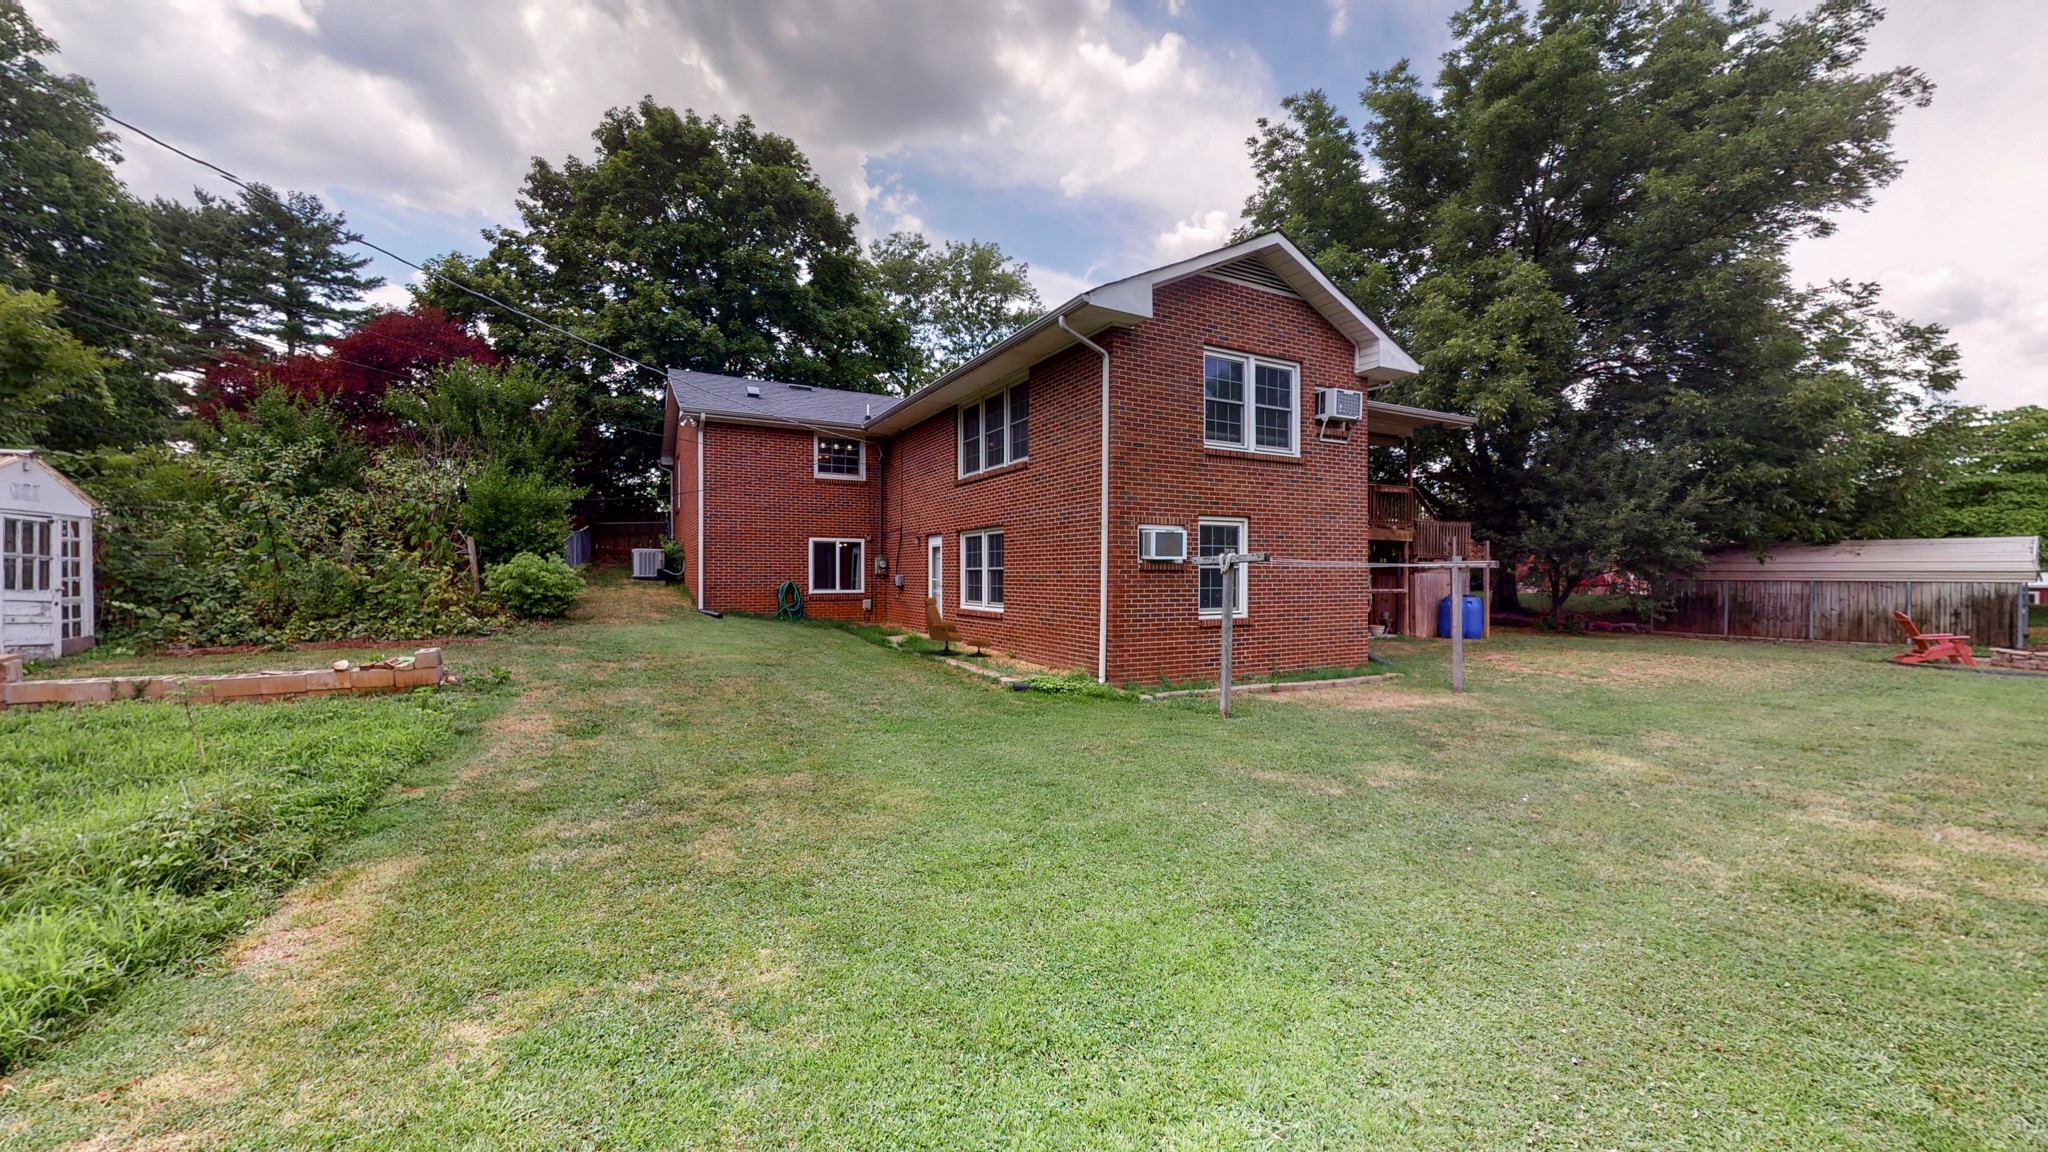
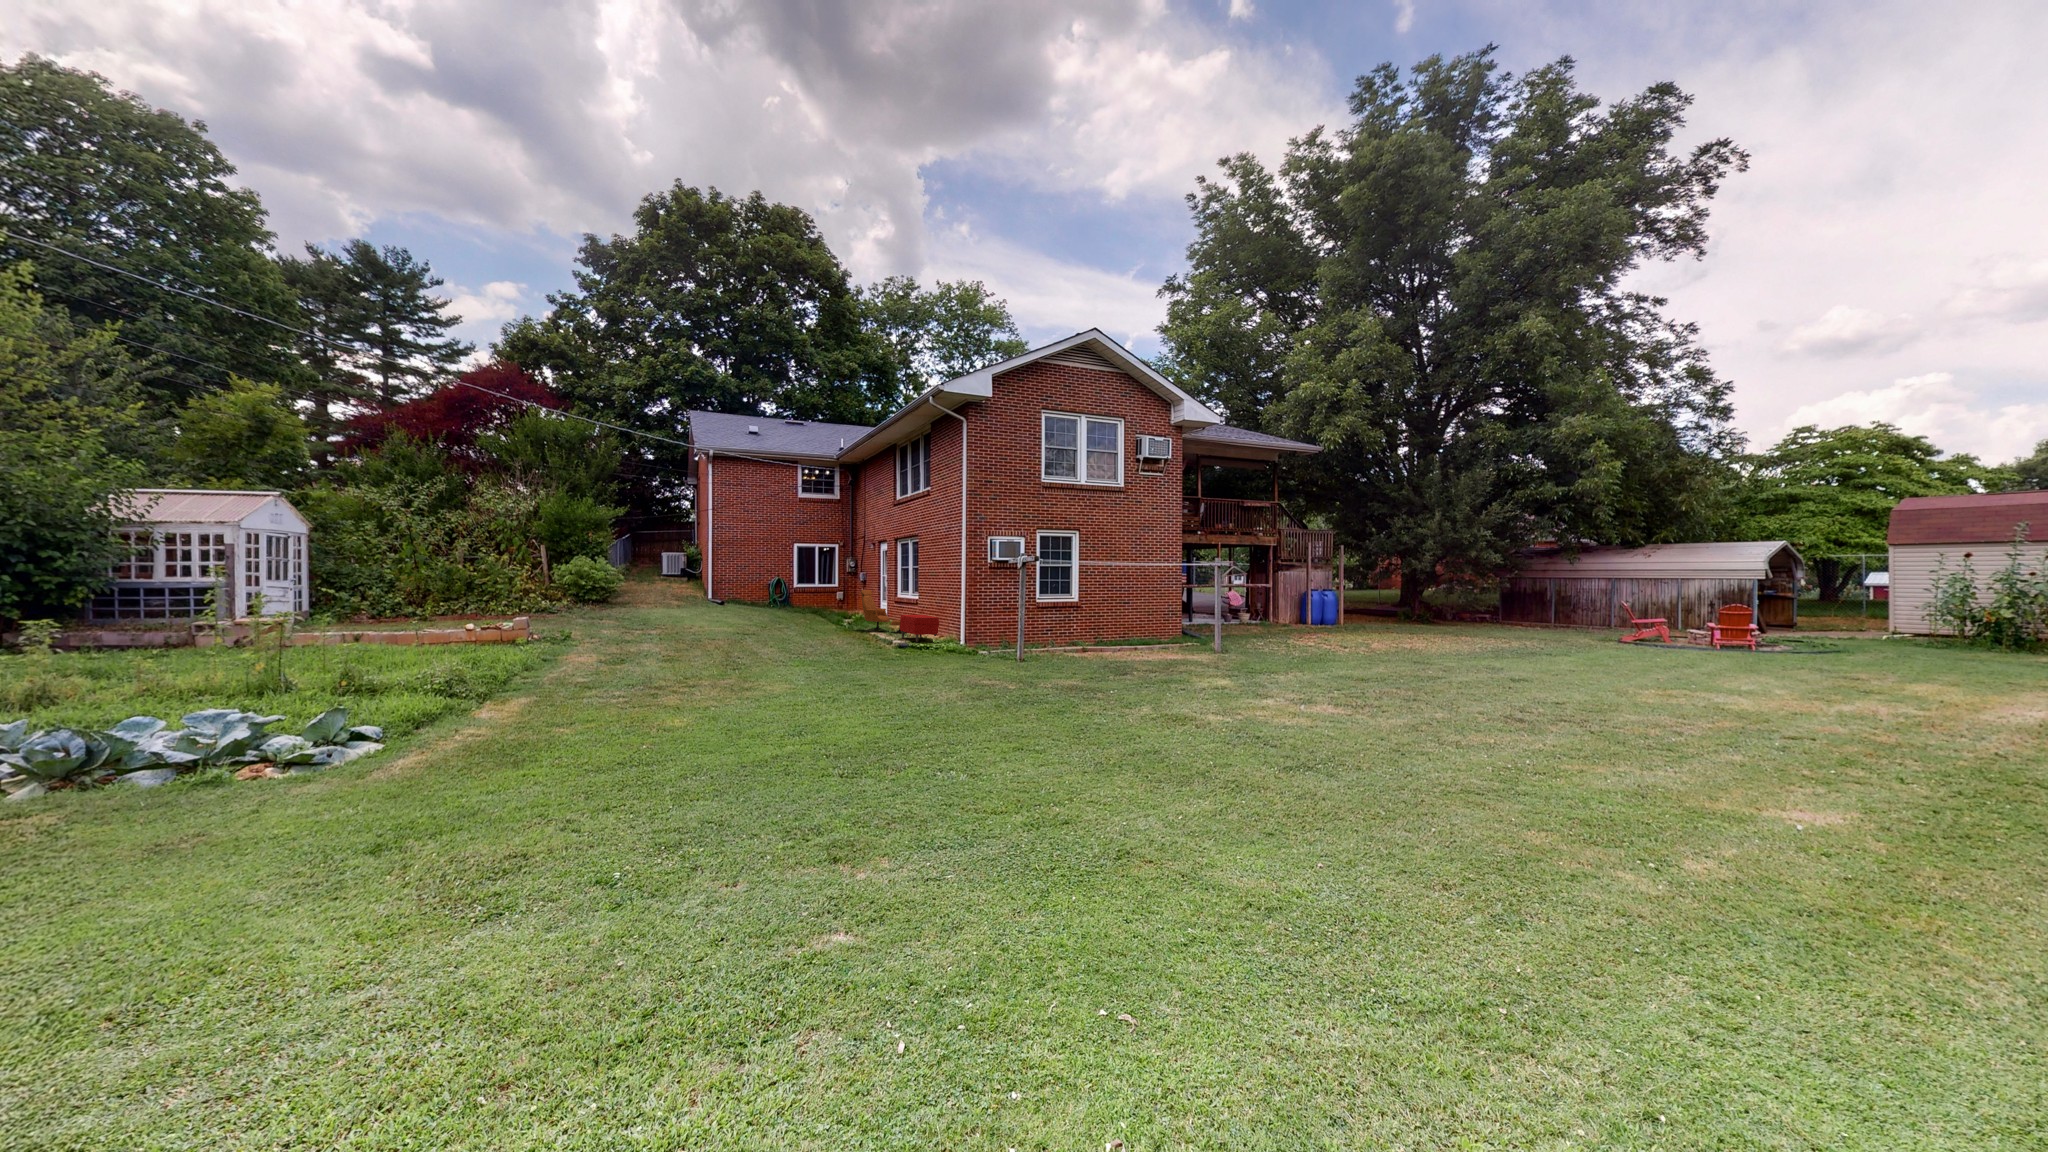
bench: none [992,633,1057,676] -> present [900,615,939,642]

